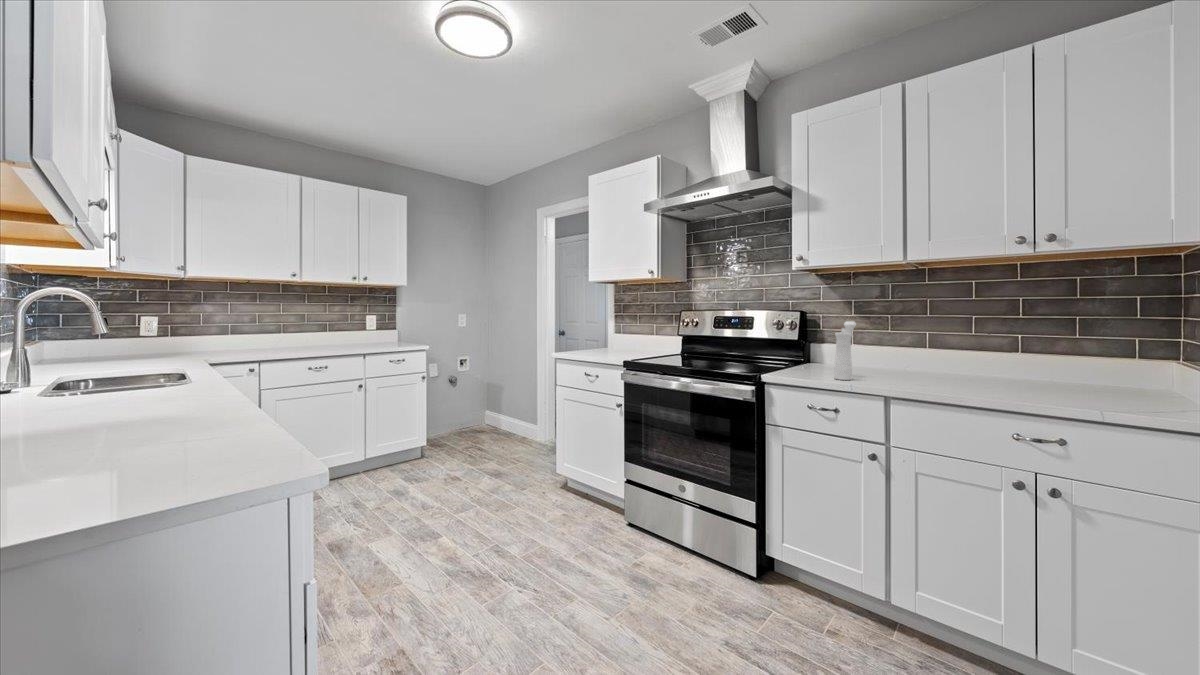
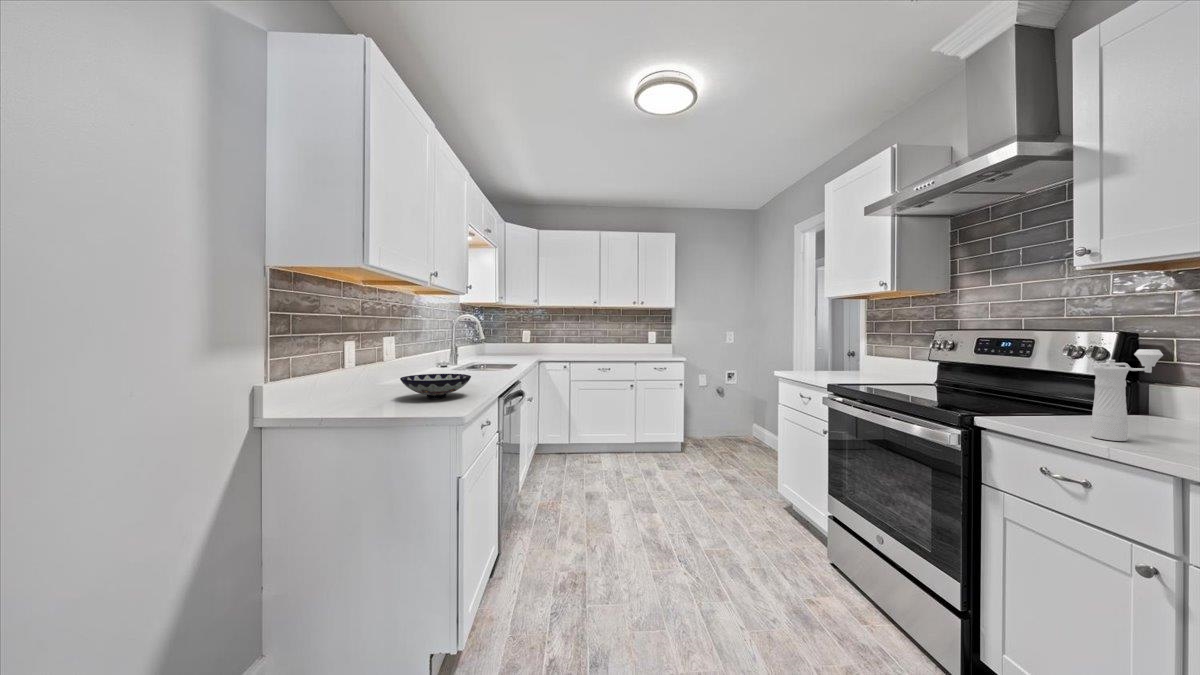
bowl: none [51,388,236,441] -> present [400,374,471,398]

